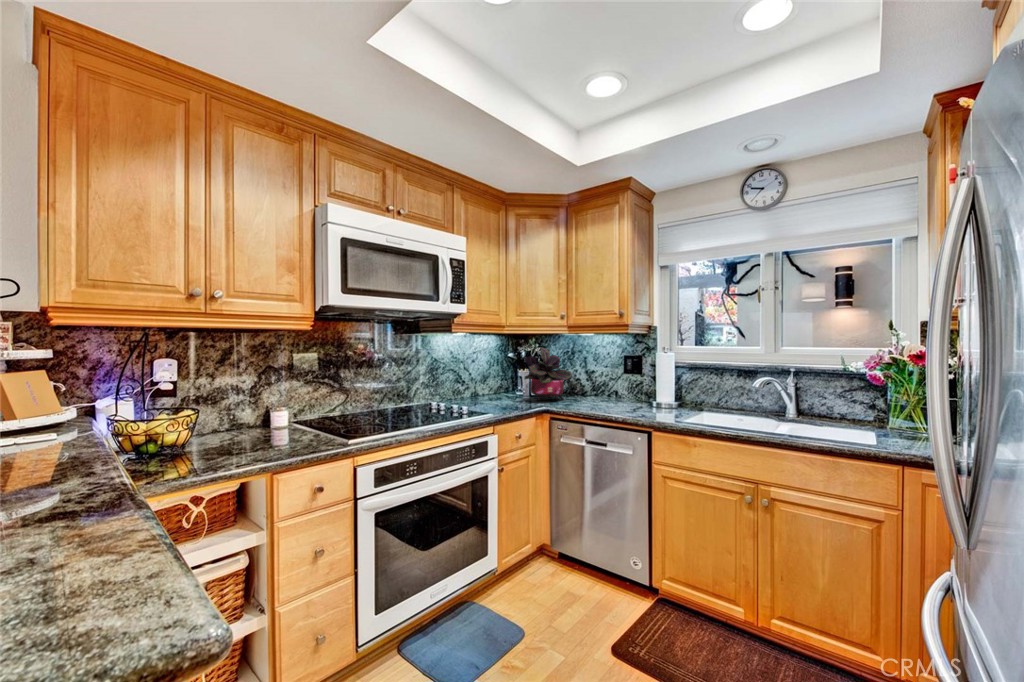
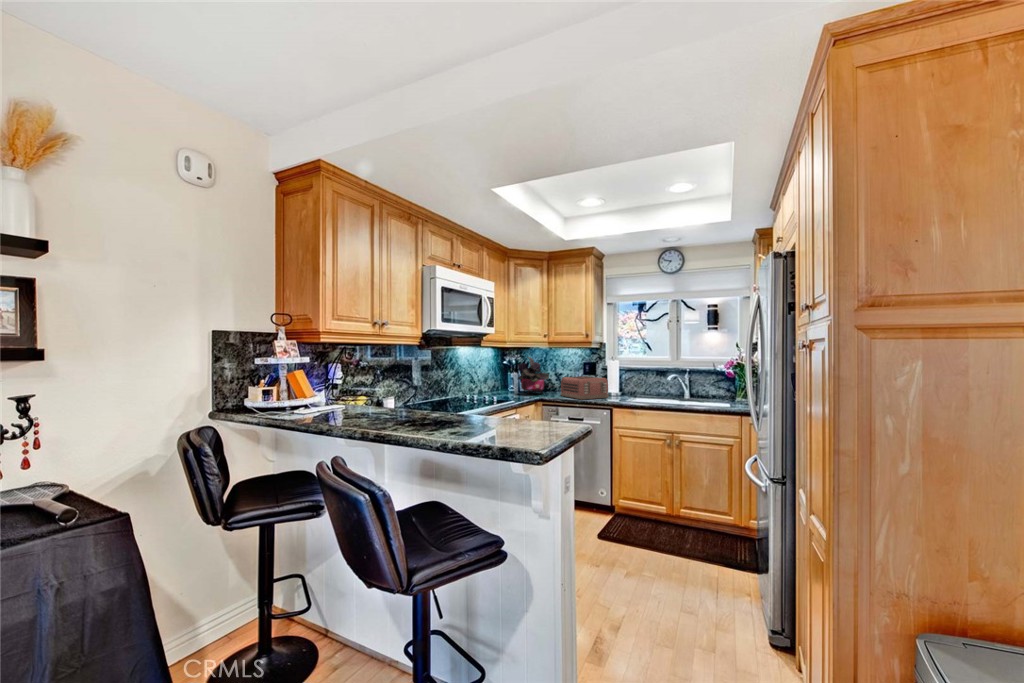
toaster: none [583,376,654,413] -> present [561,376,609,399]

